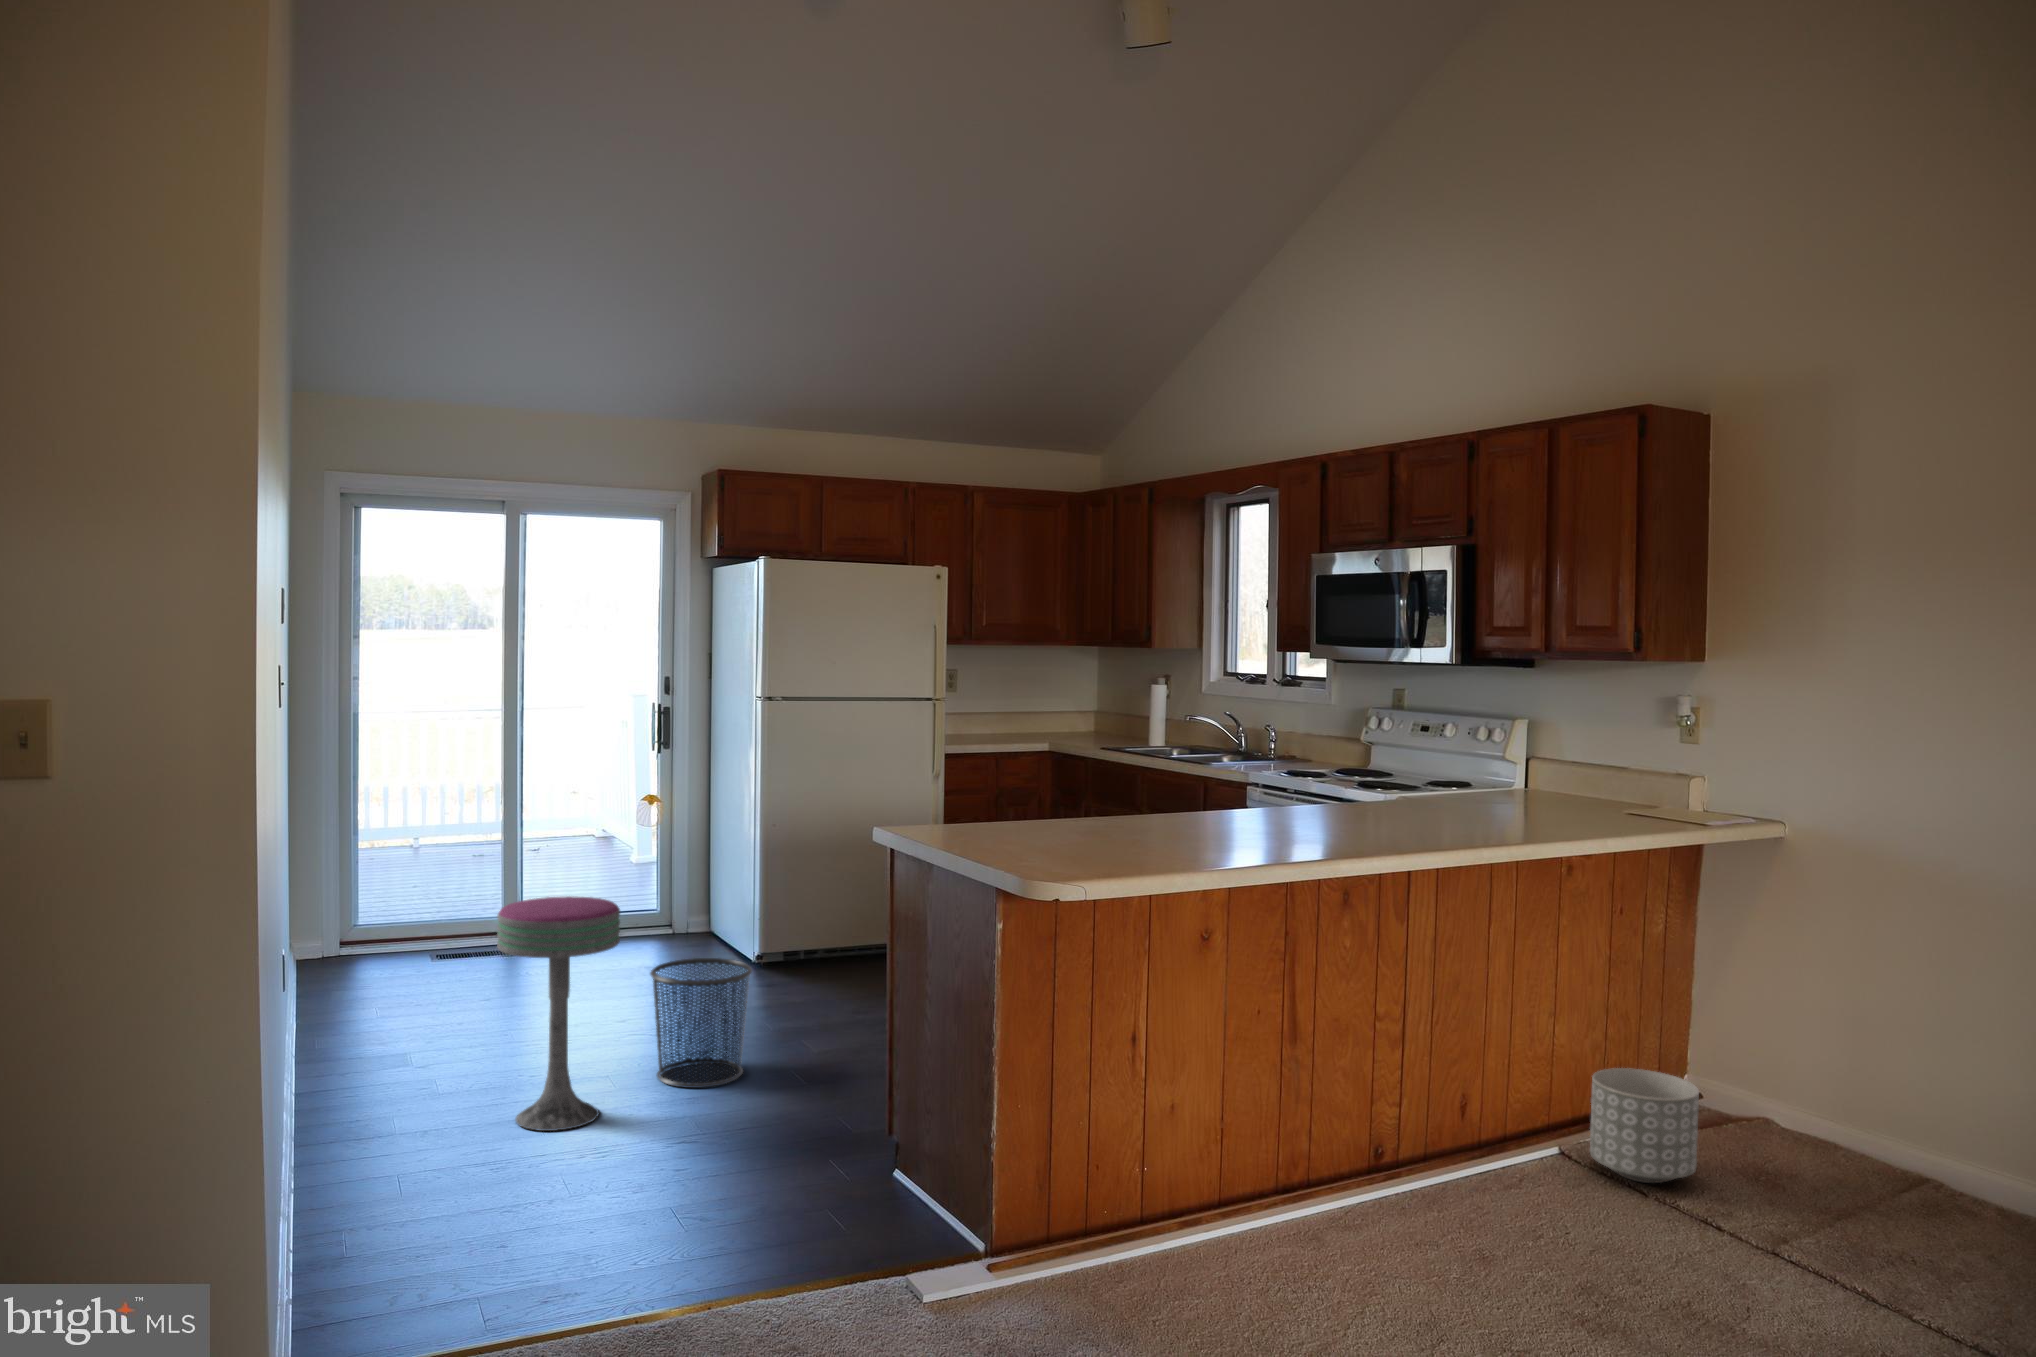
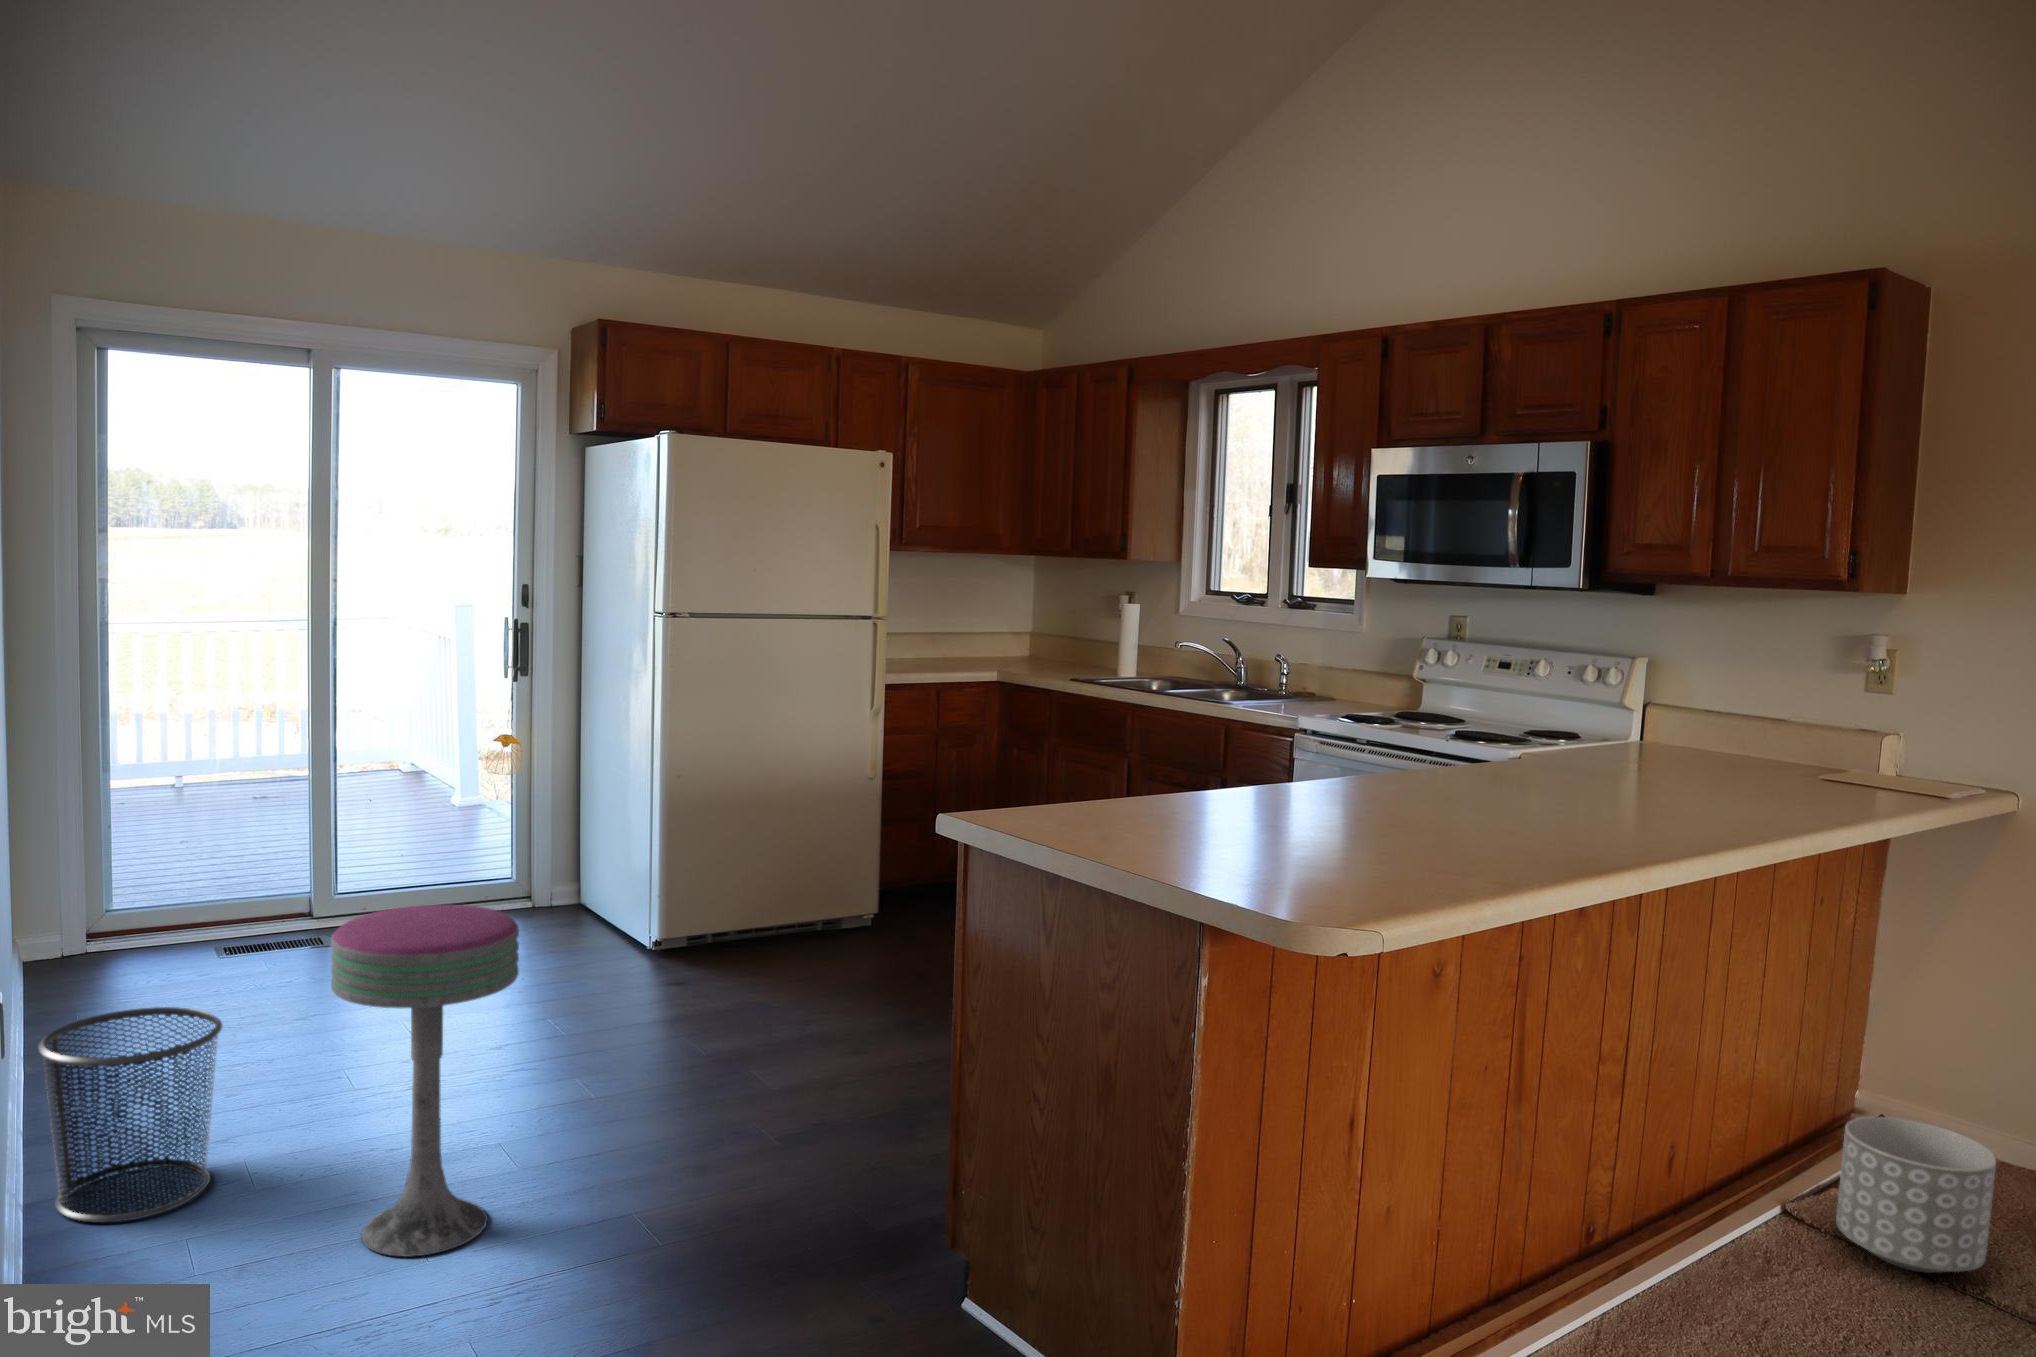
waste bin: present [650,958,752,1088] -> present [38,1007,222,1222]

